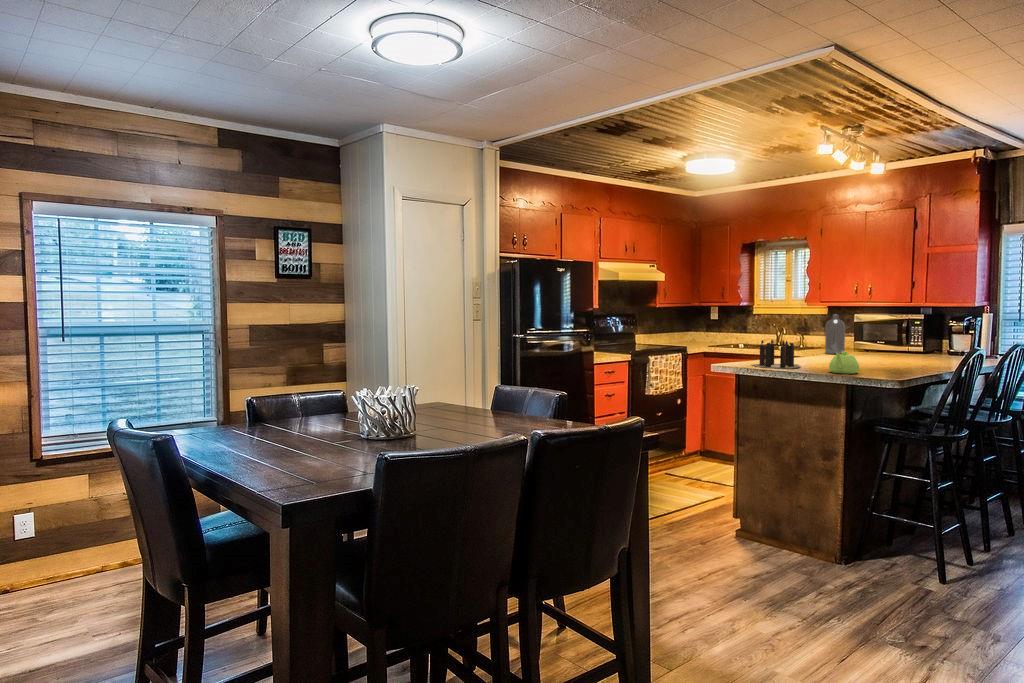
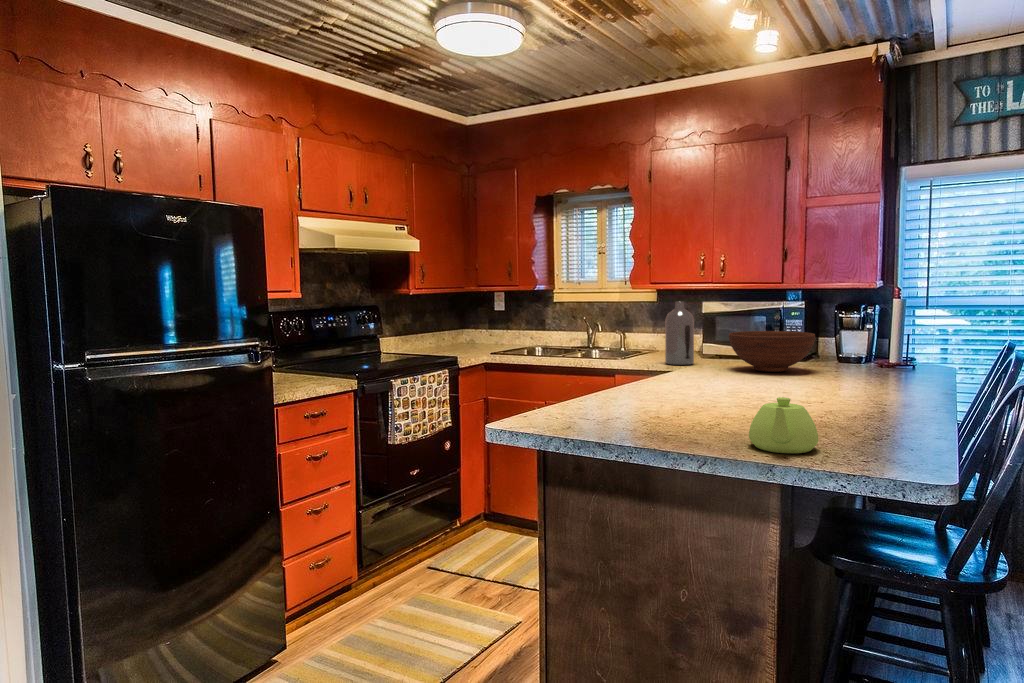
fruit bowl: none [865,333,922,358] -> present [729,331,815,372]
candle: present [753,340,800,369] -> none [565,362,705,433]

